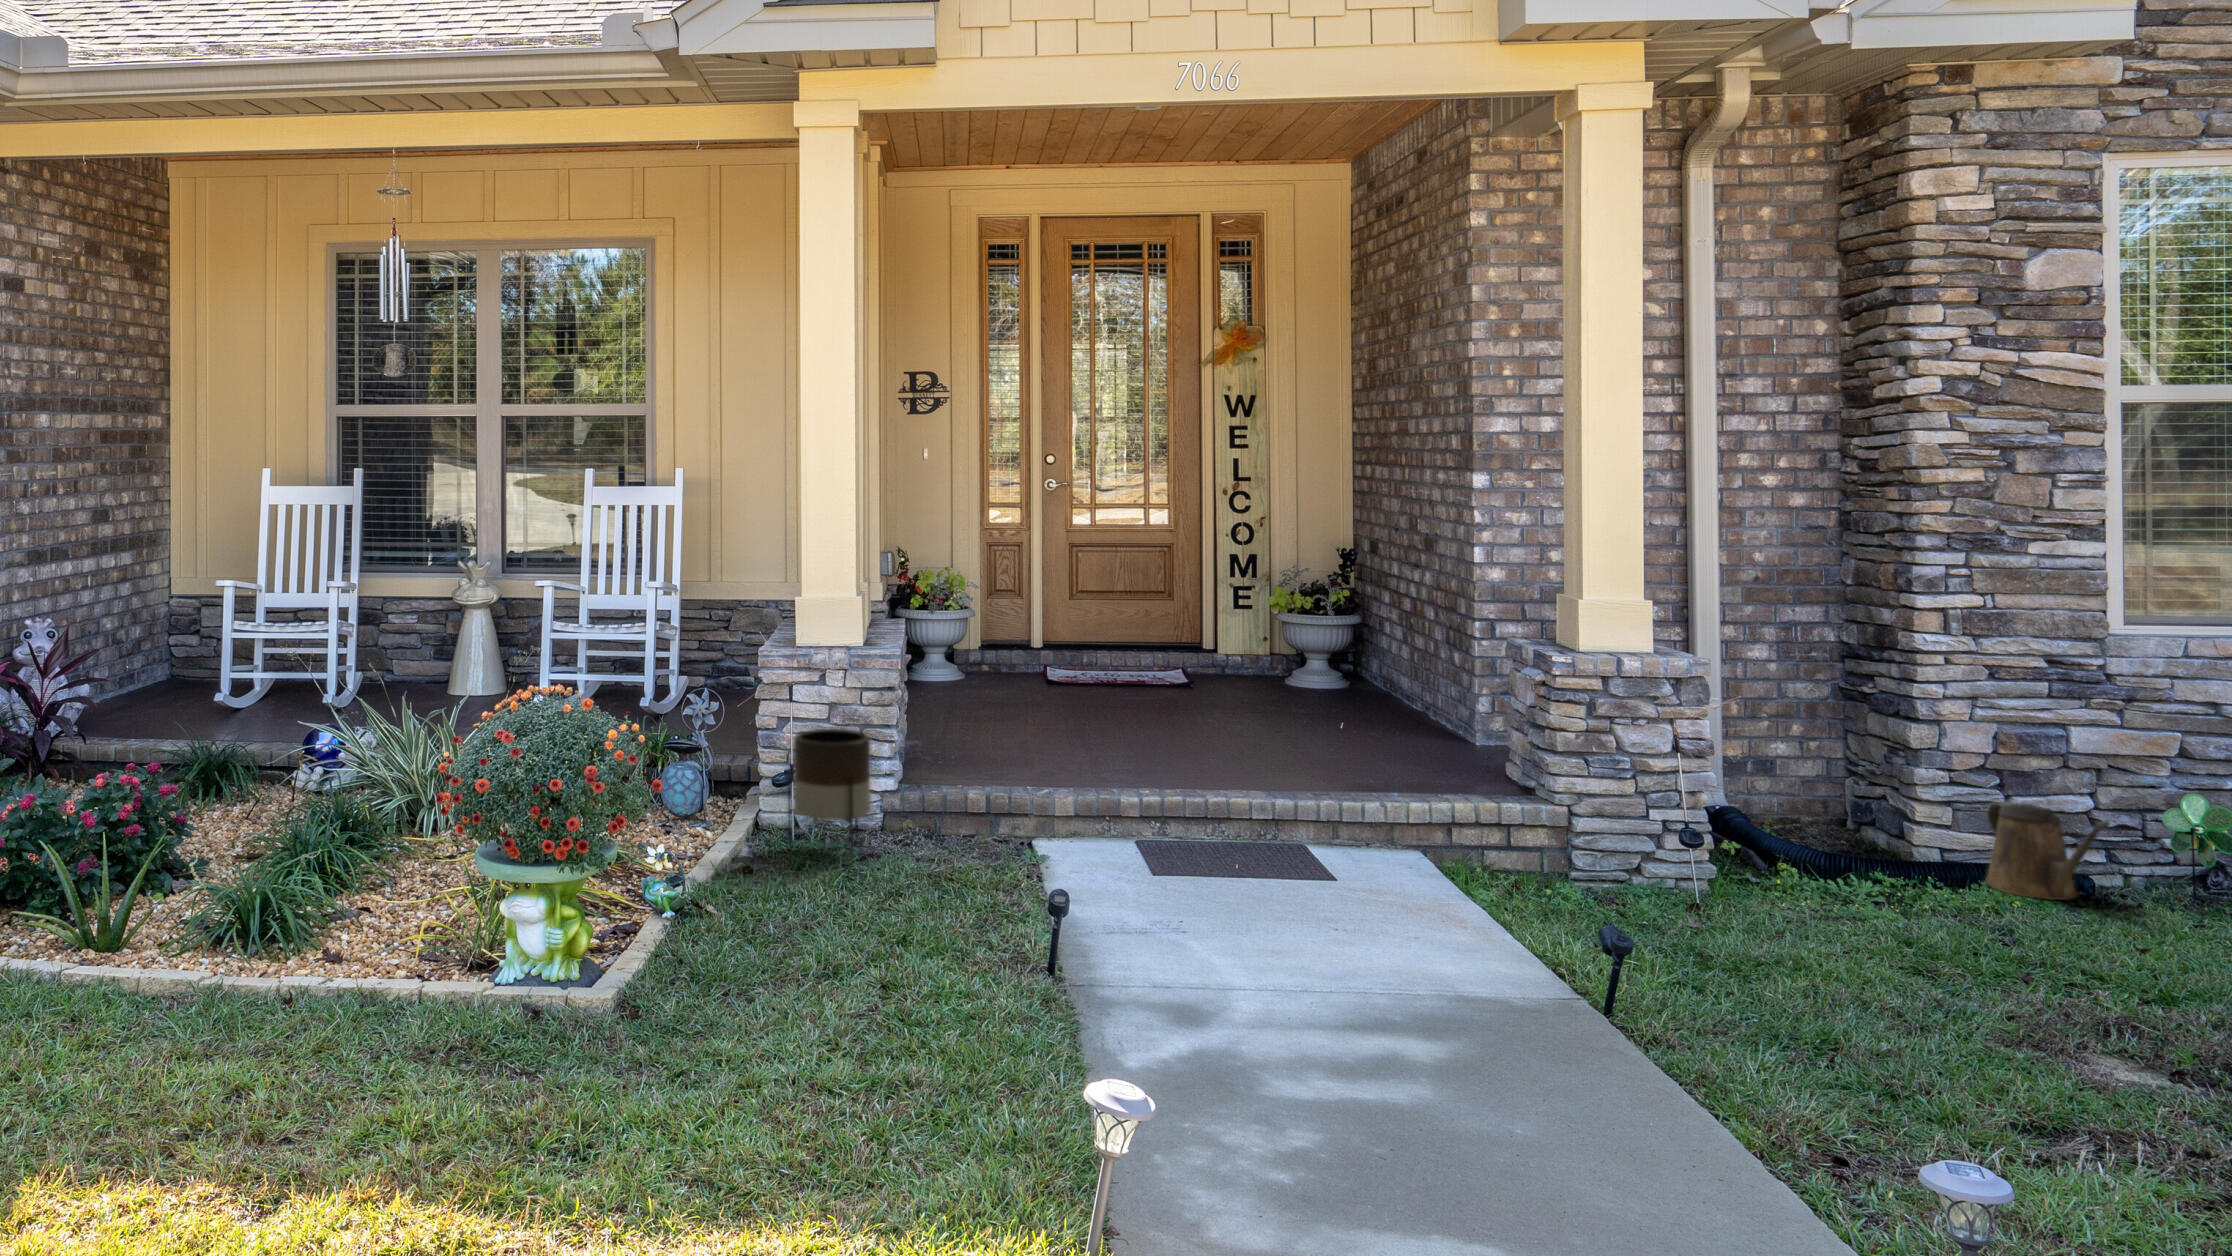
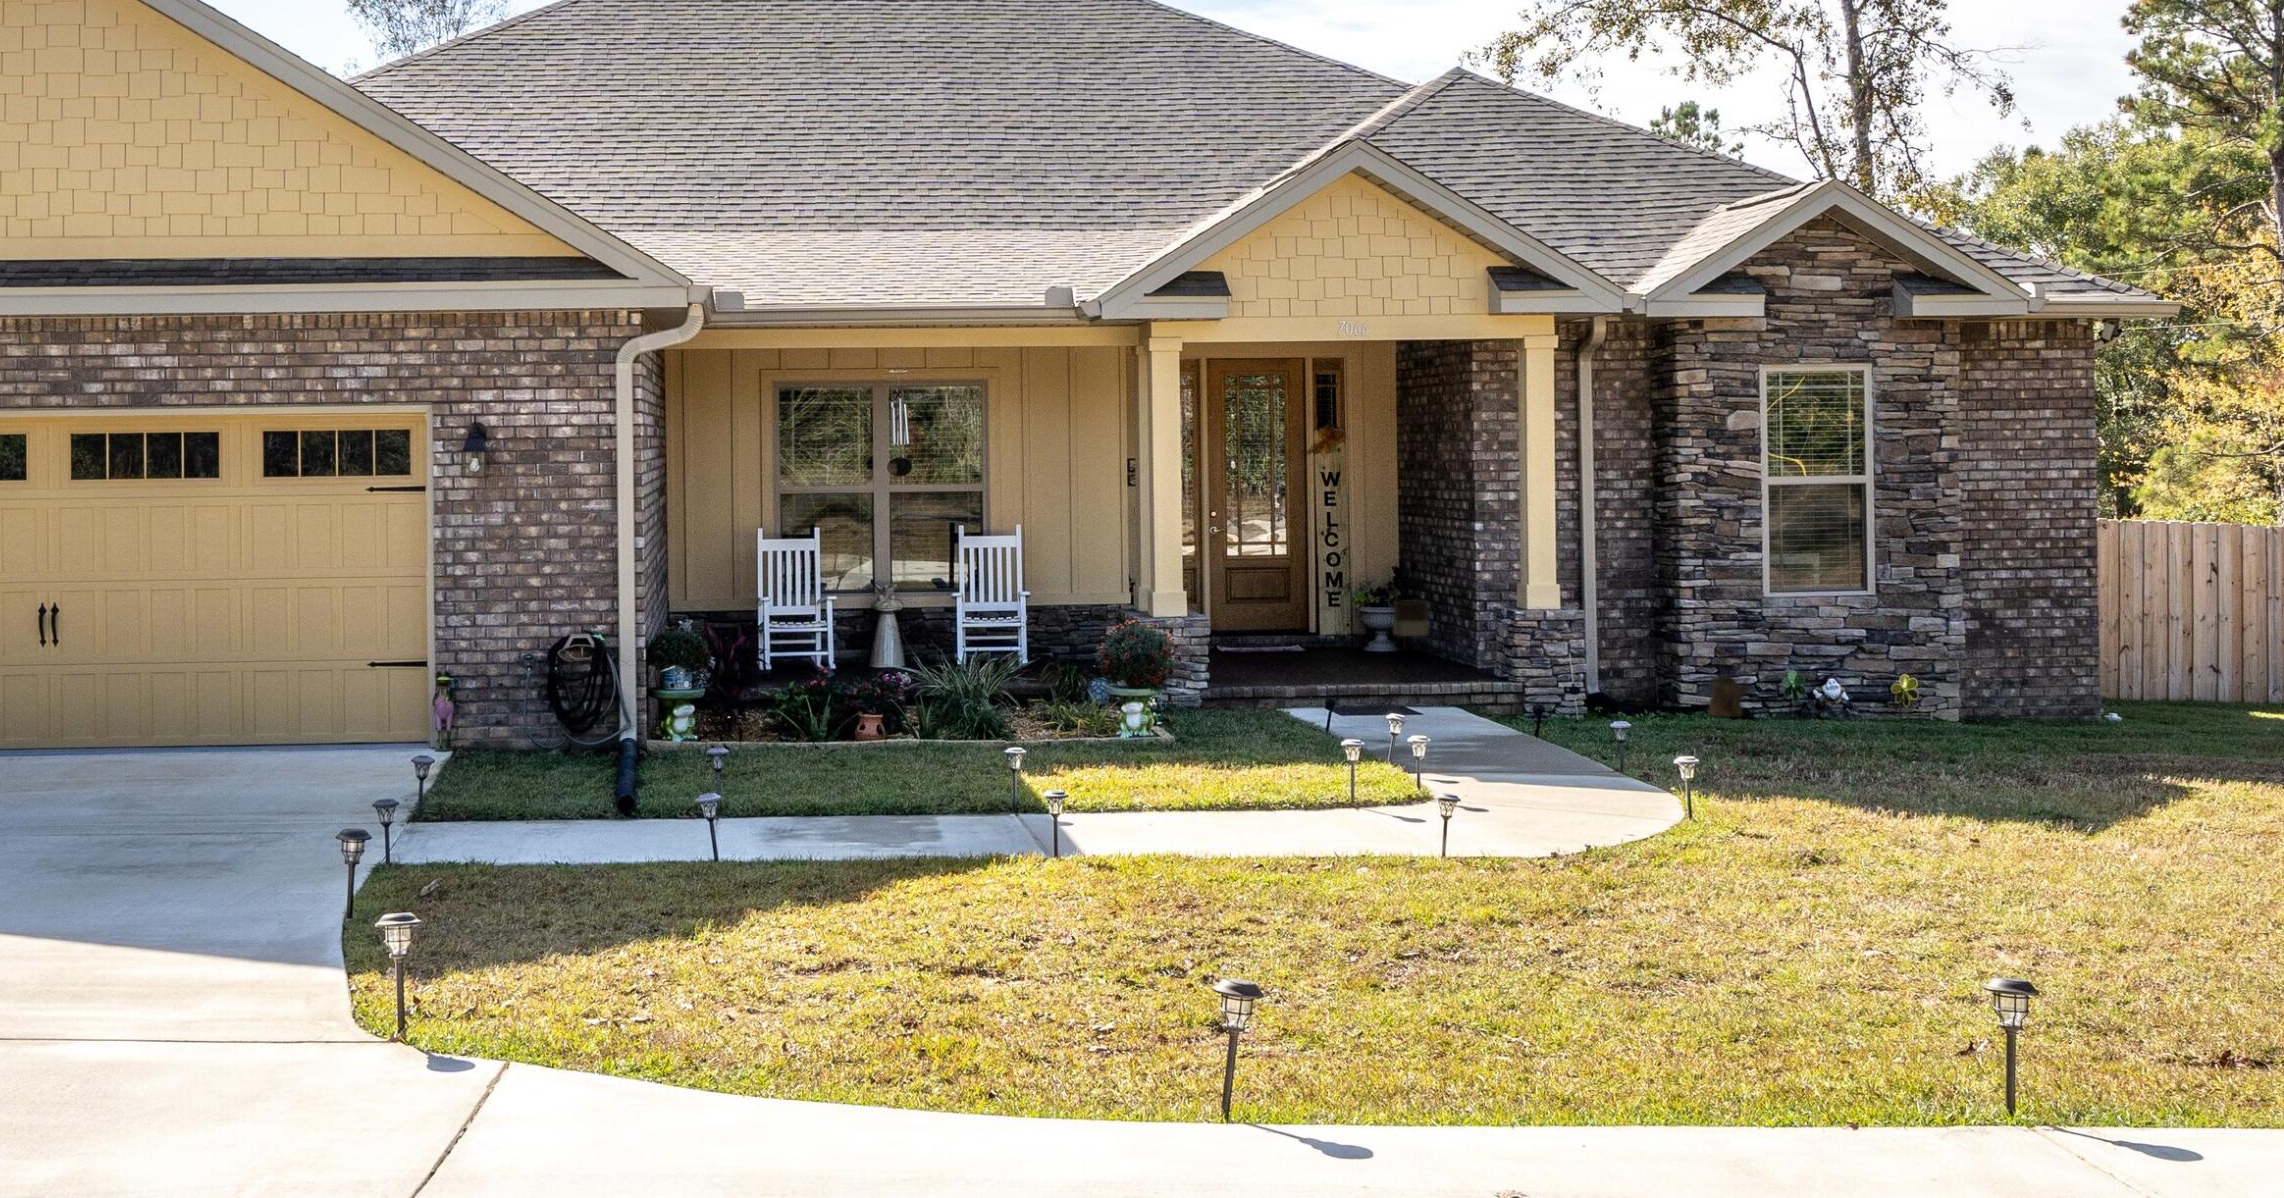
planter: present [788,729,871,863] -> present [1394,601,1430,652]

